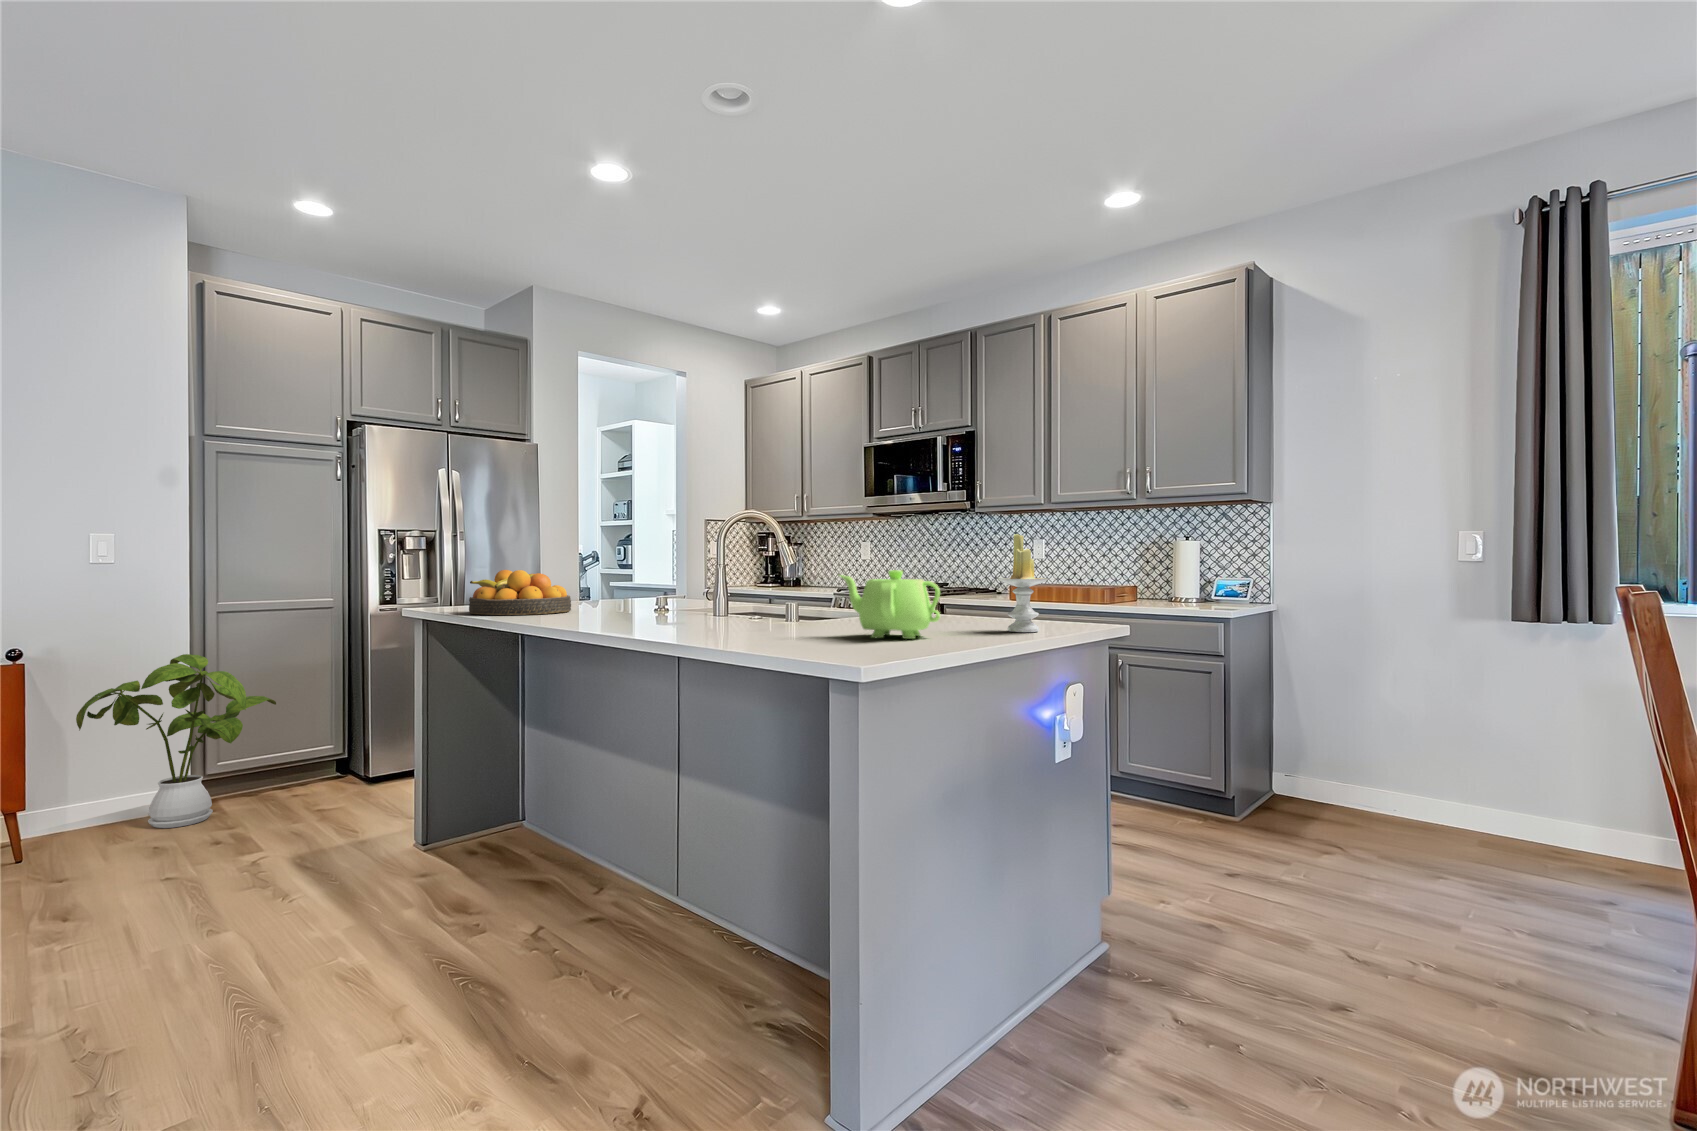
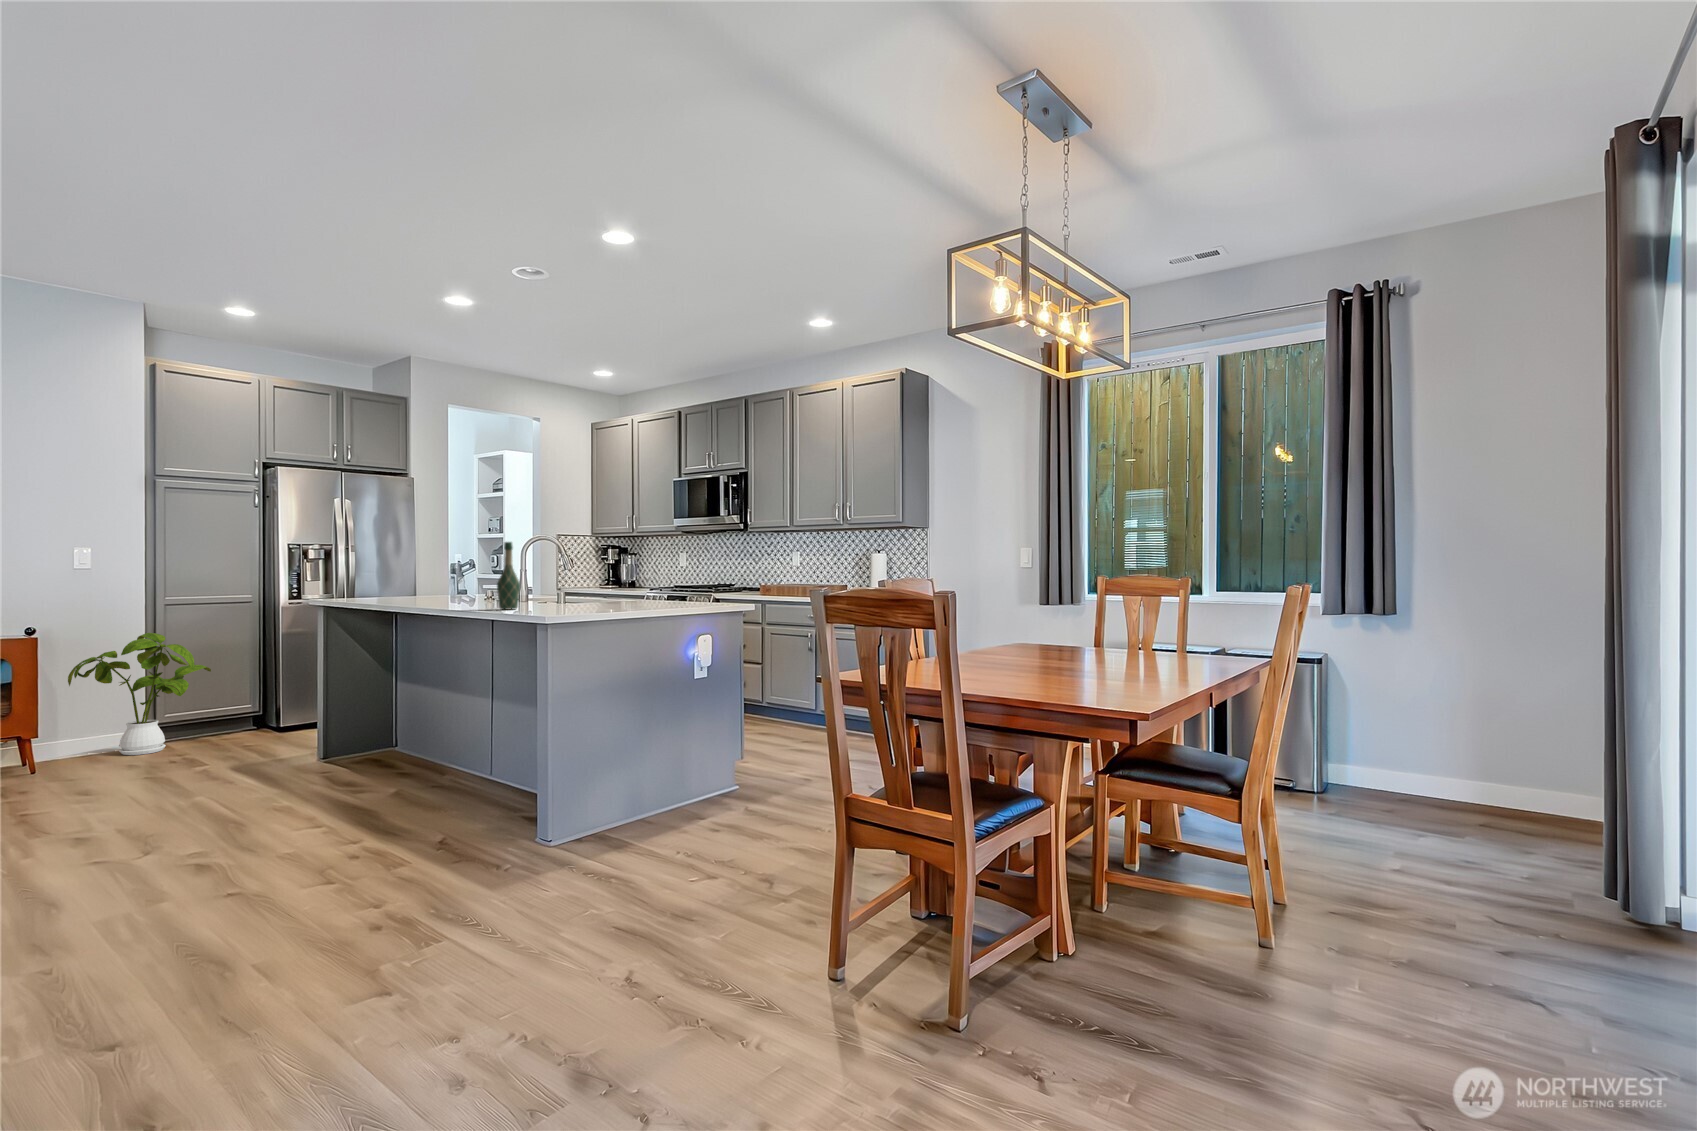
wine bottle: none [715,513,754,637] -> present [497,542,520,610]
candle: present [998,534,1049,632] -> none [663,553,691,607]
fruit bowl: present [469,570,571,615] -> none [357,574,429,603]
teapot: present [840,570,940,639] -> none [567,573,620,609]

